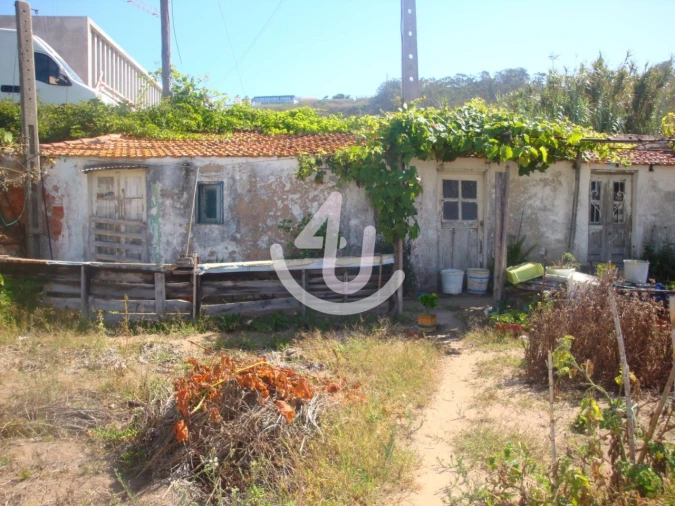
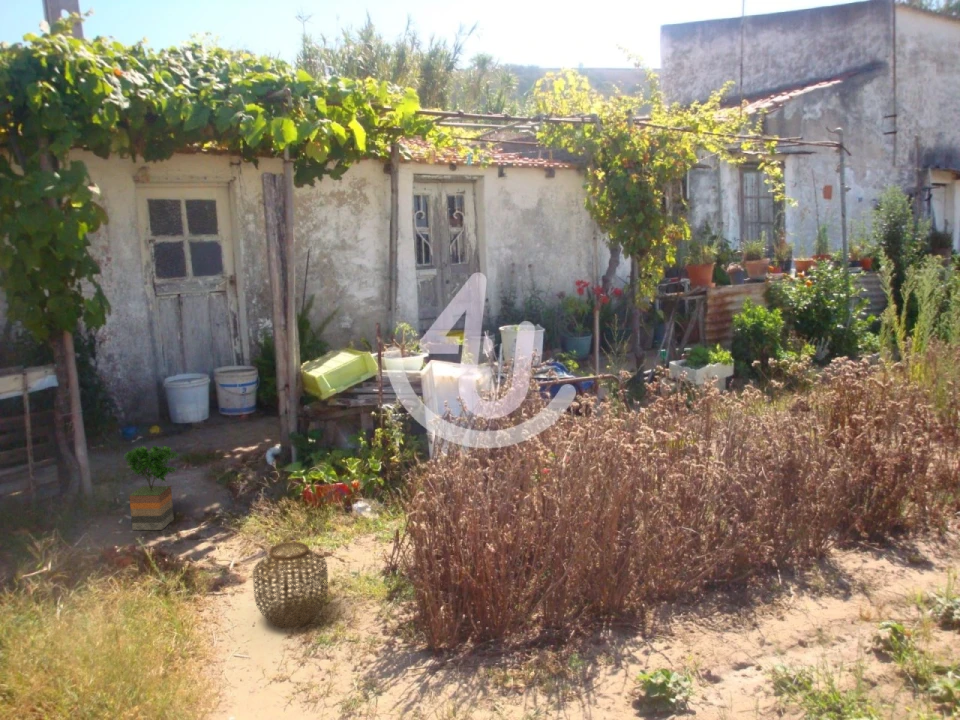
woven basket: none [462,335,494,371] -> present [253,542,328,628]

